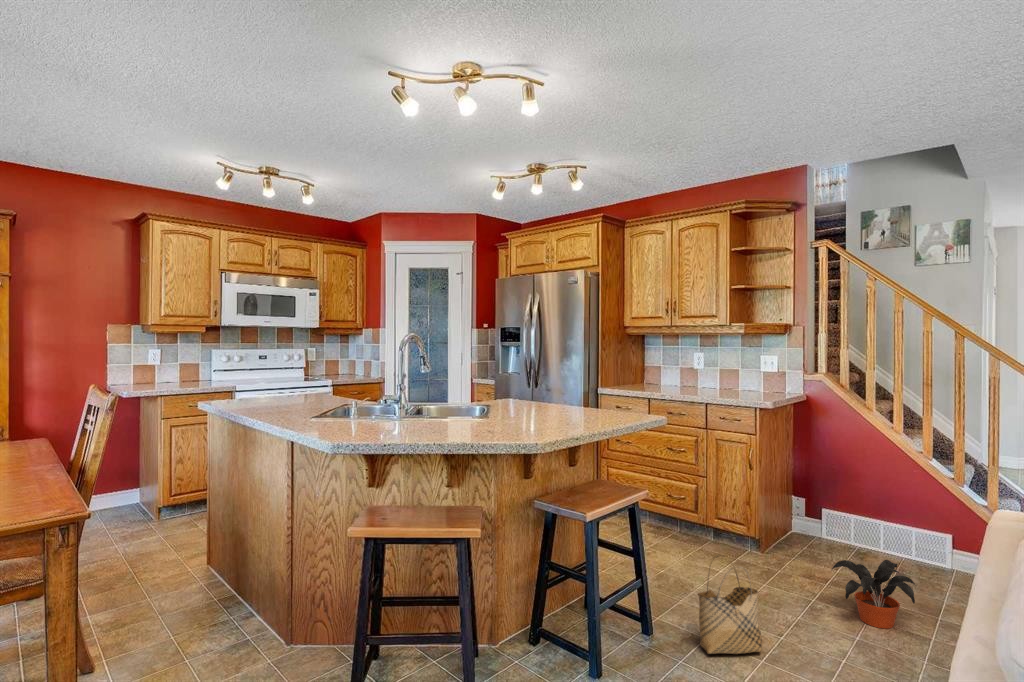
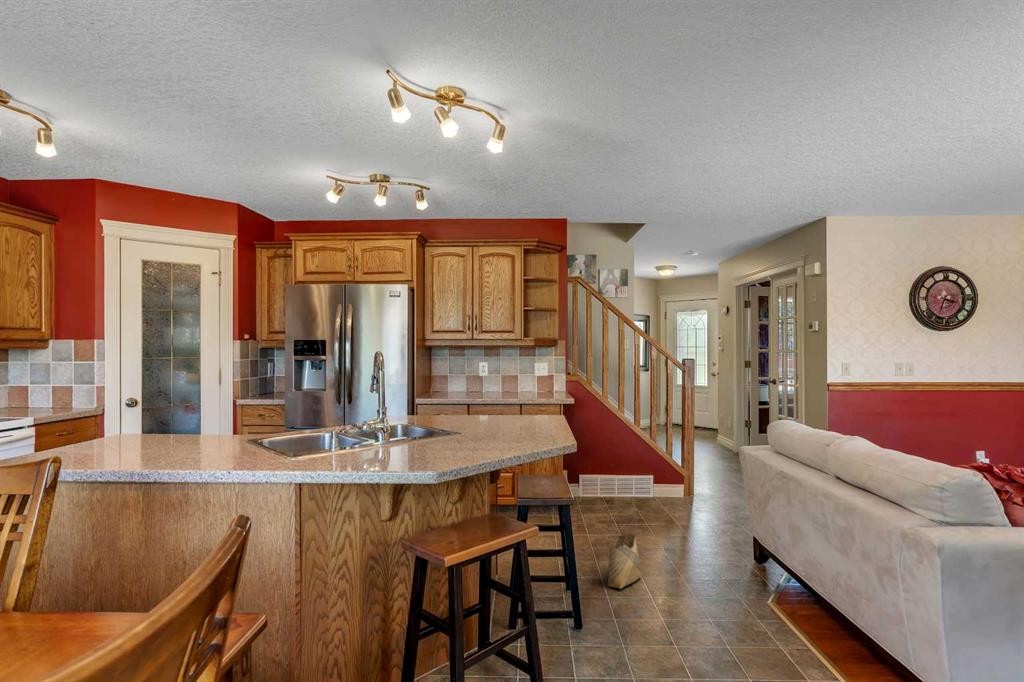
potted plant: present [832,560,915,629] -> none [637,497,689,542]

